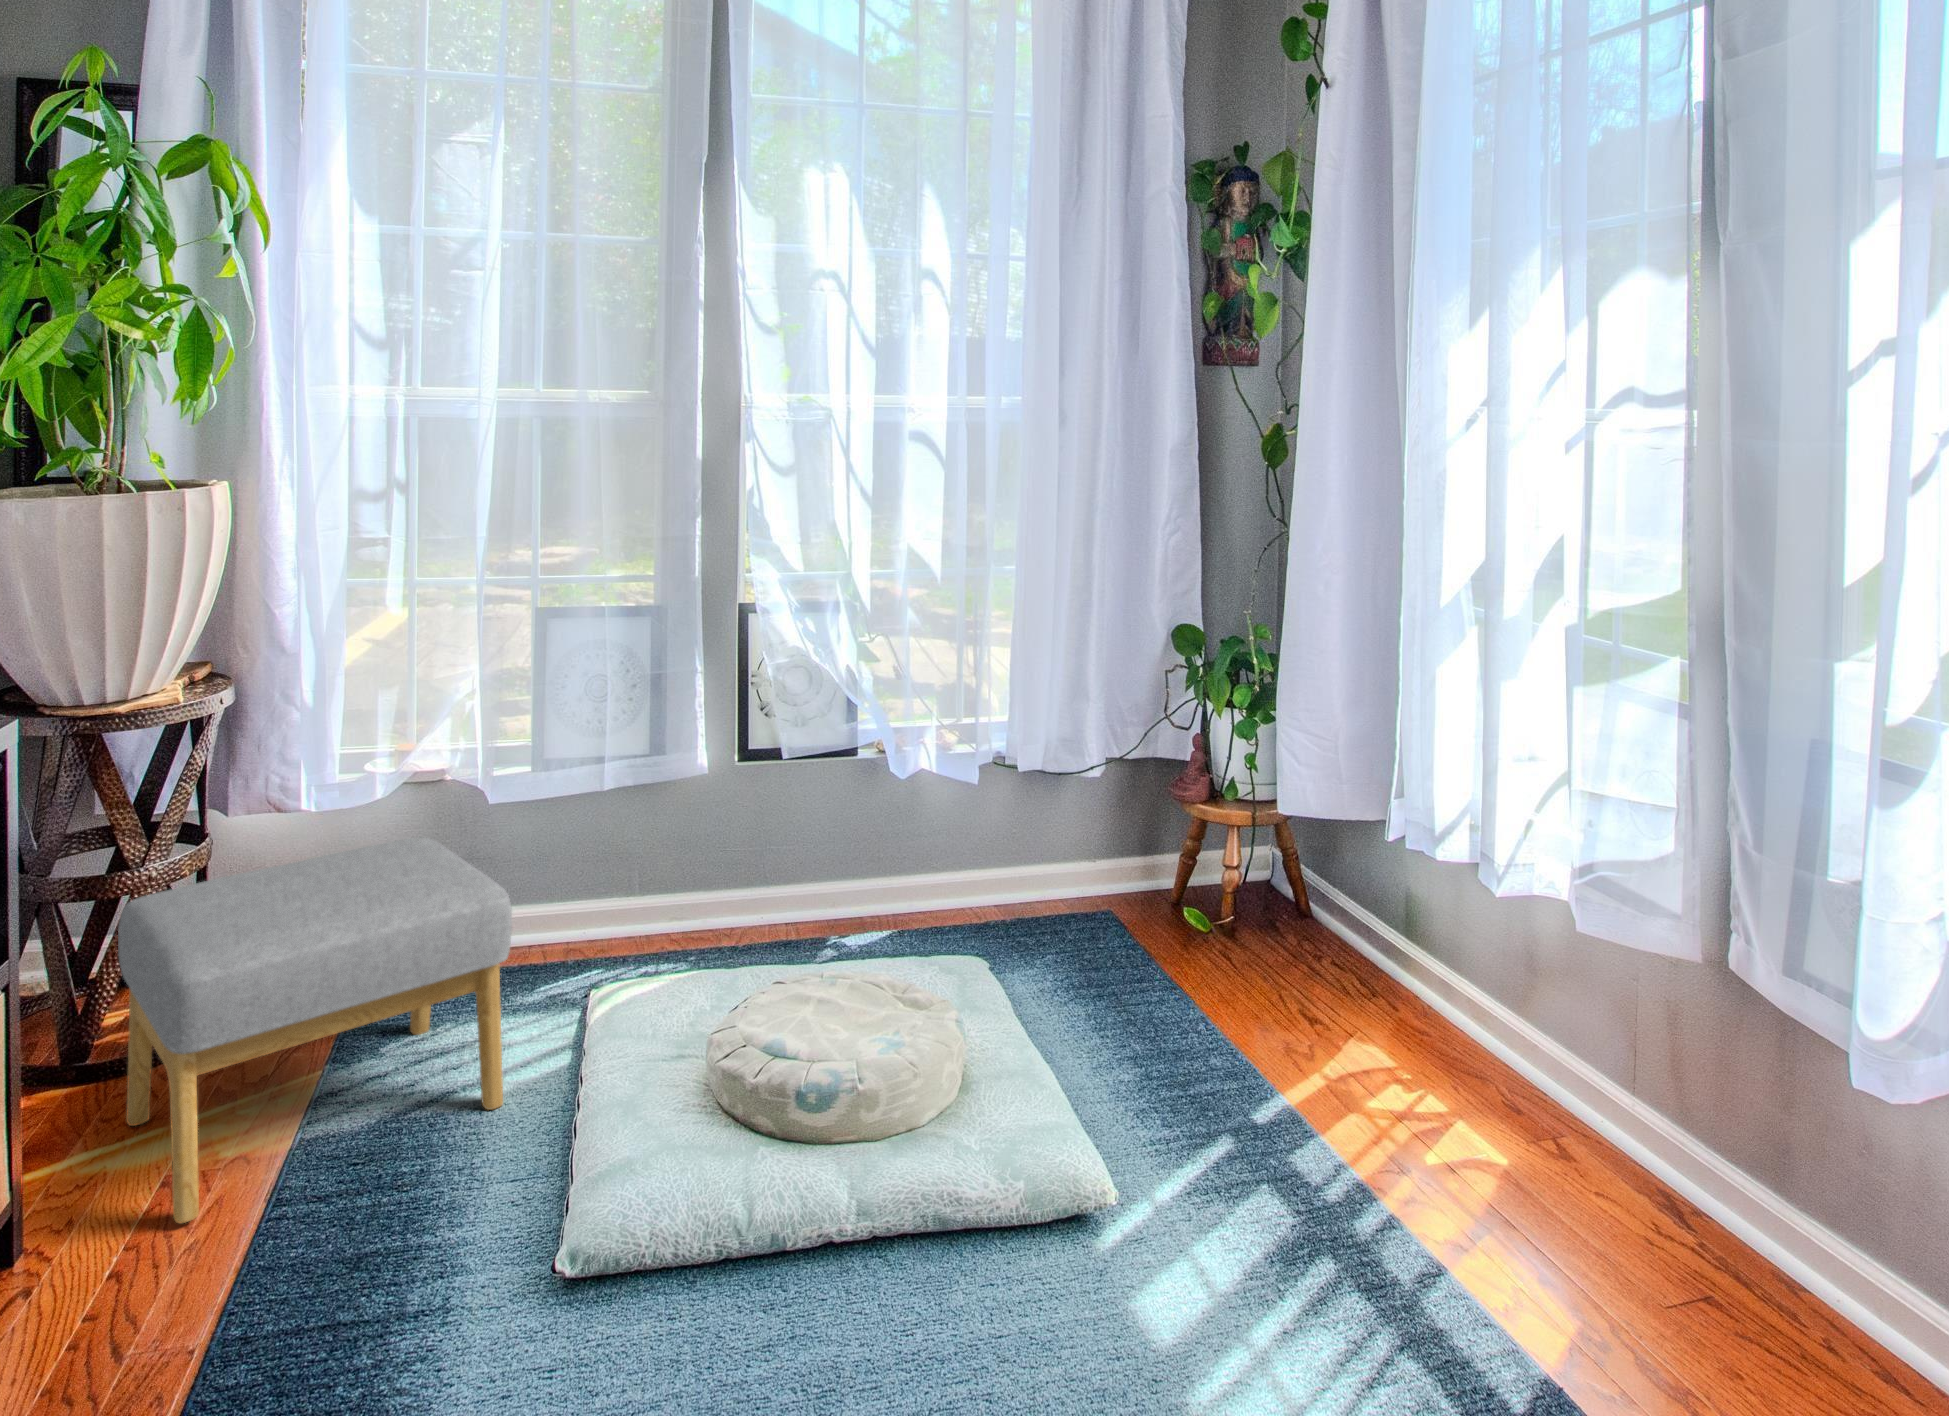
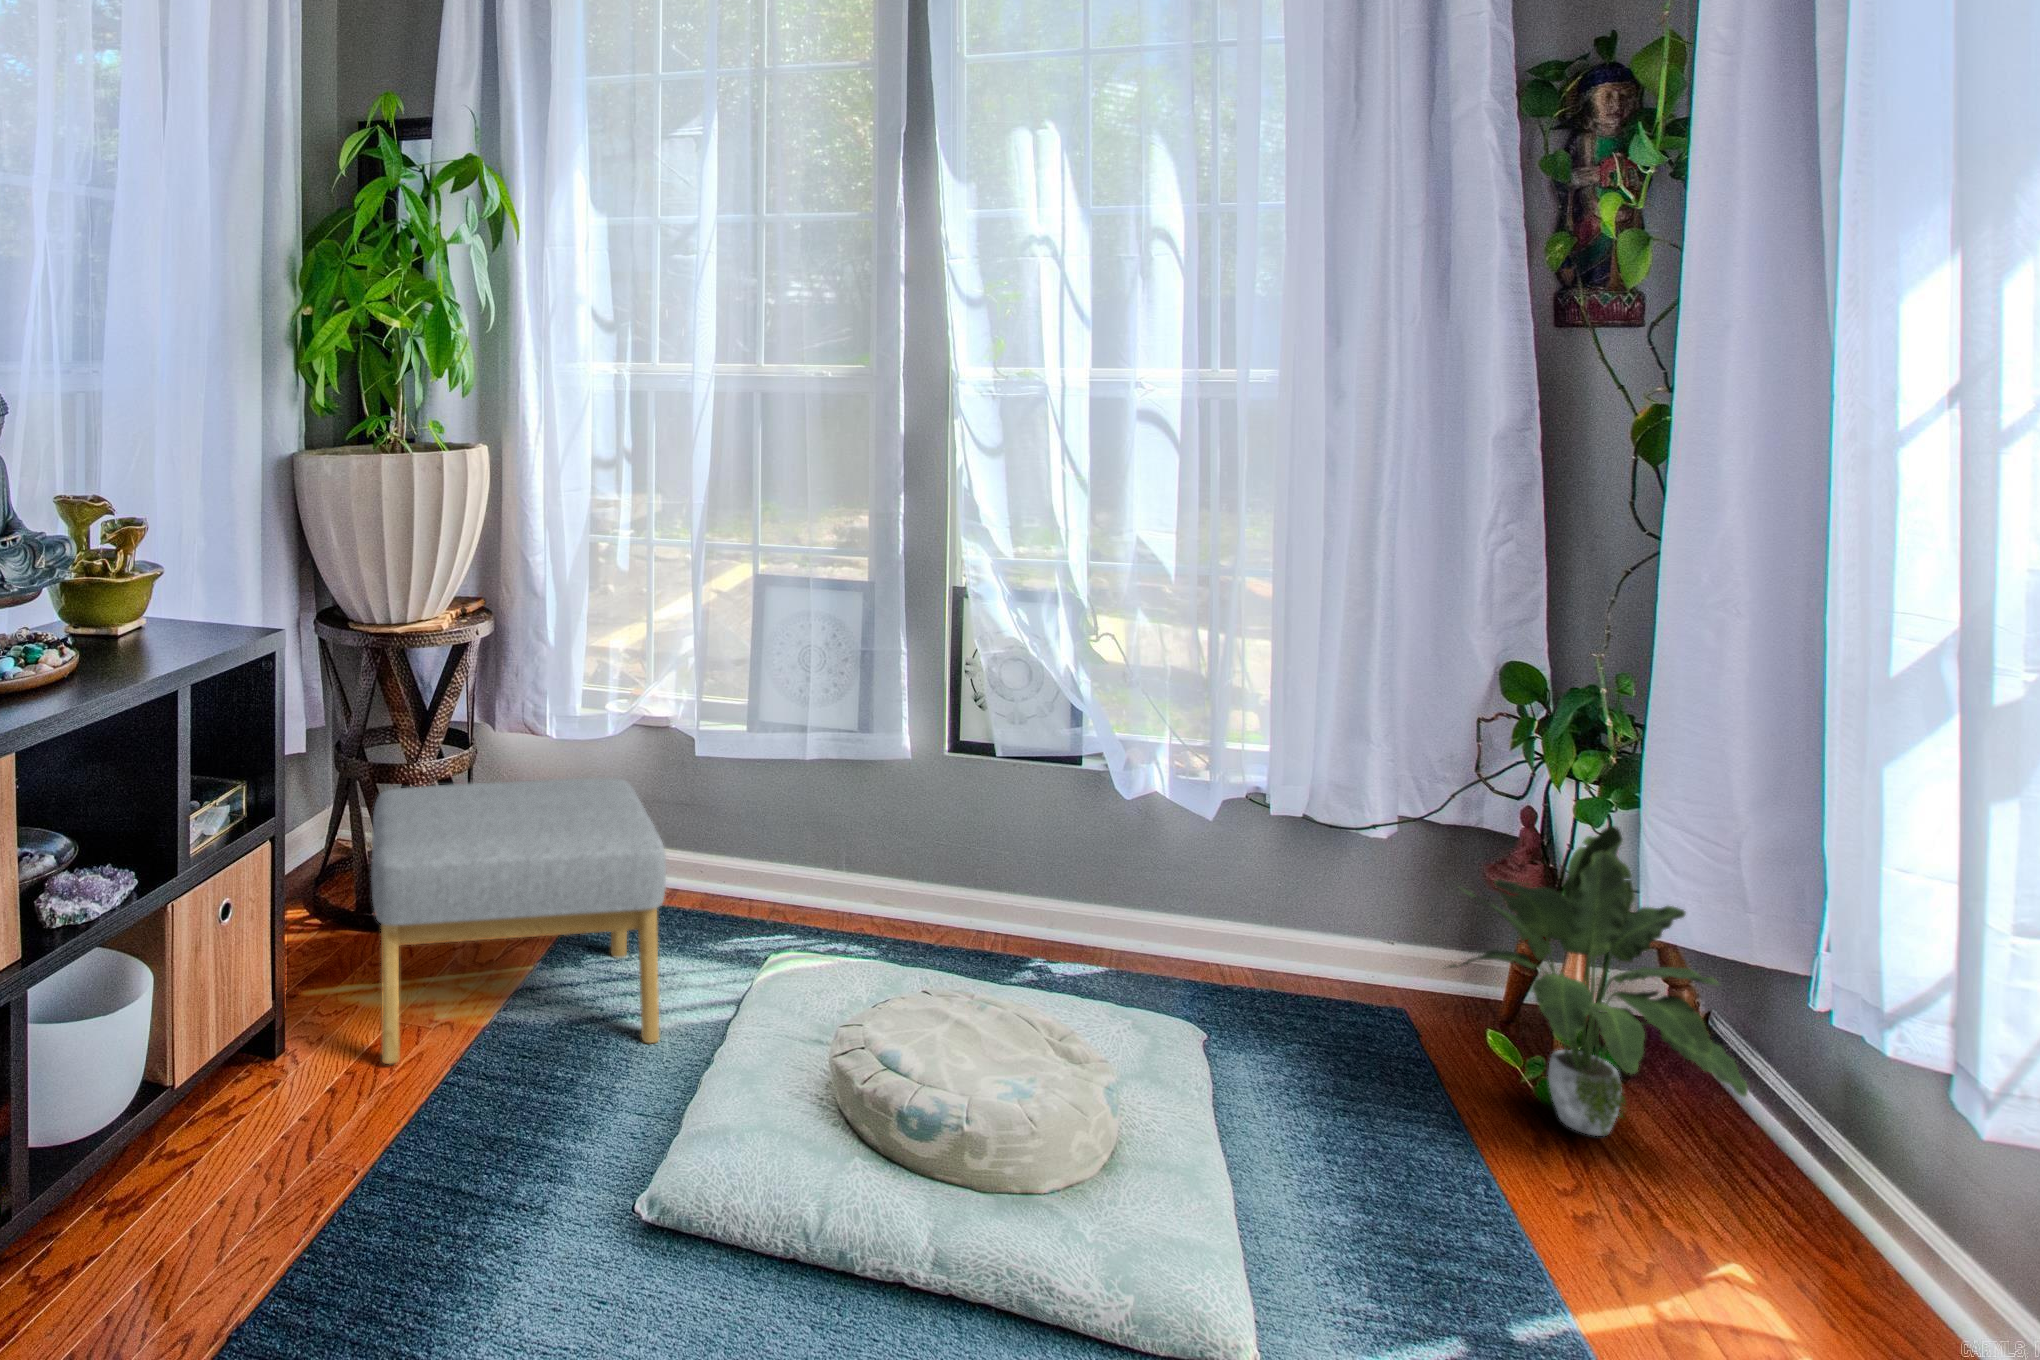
potted plant: none [1141,735,1324,968] -> present [1443,826,1748,1136]

